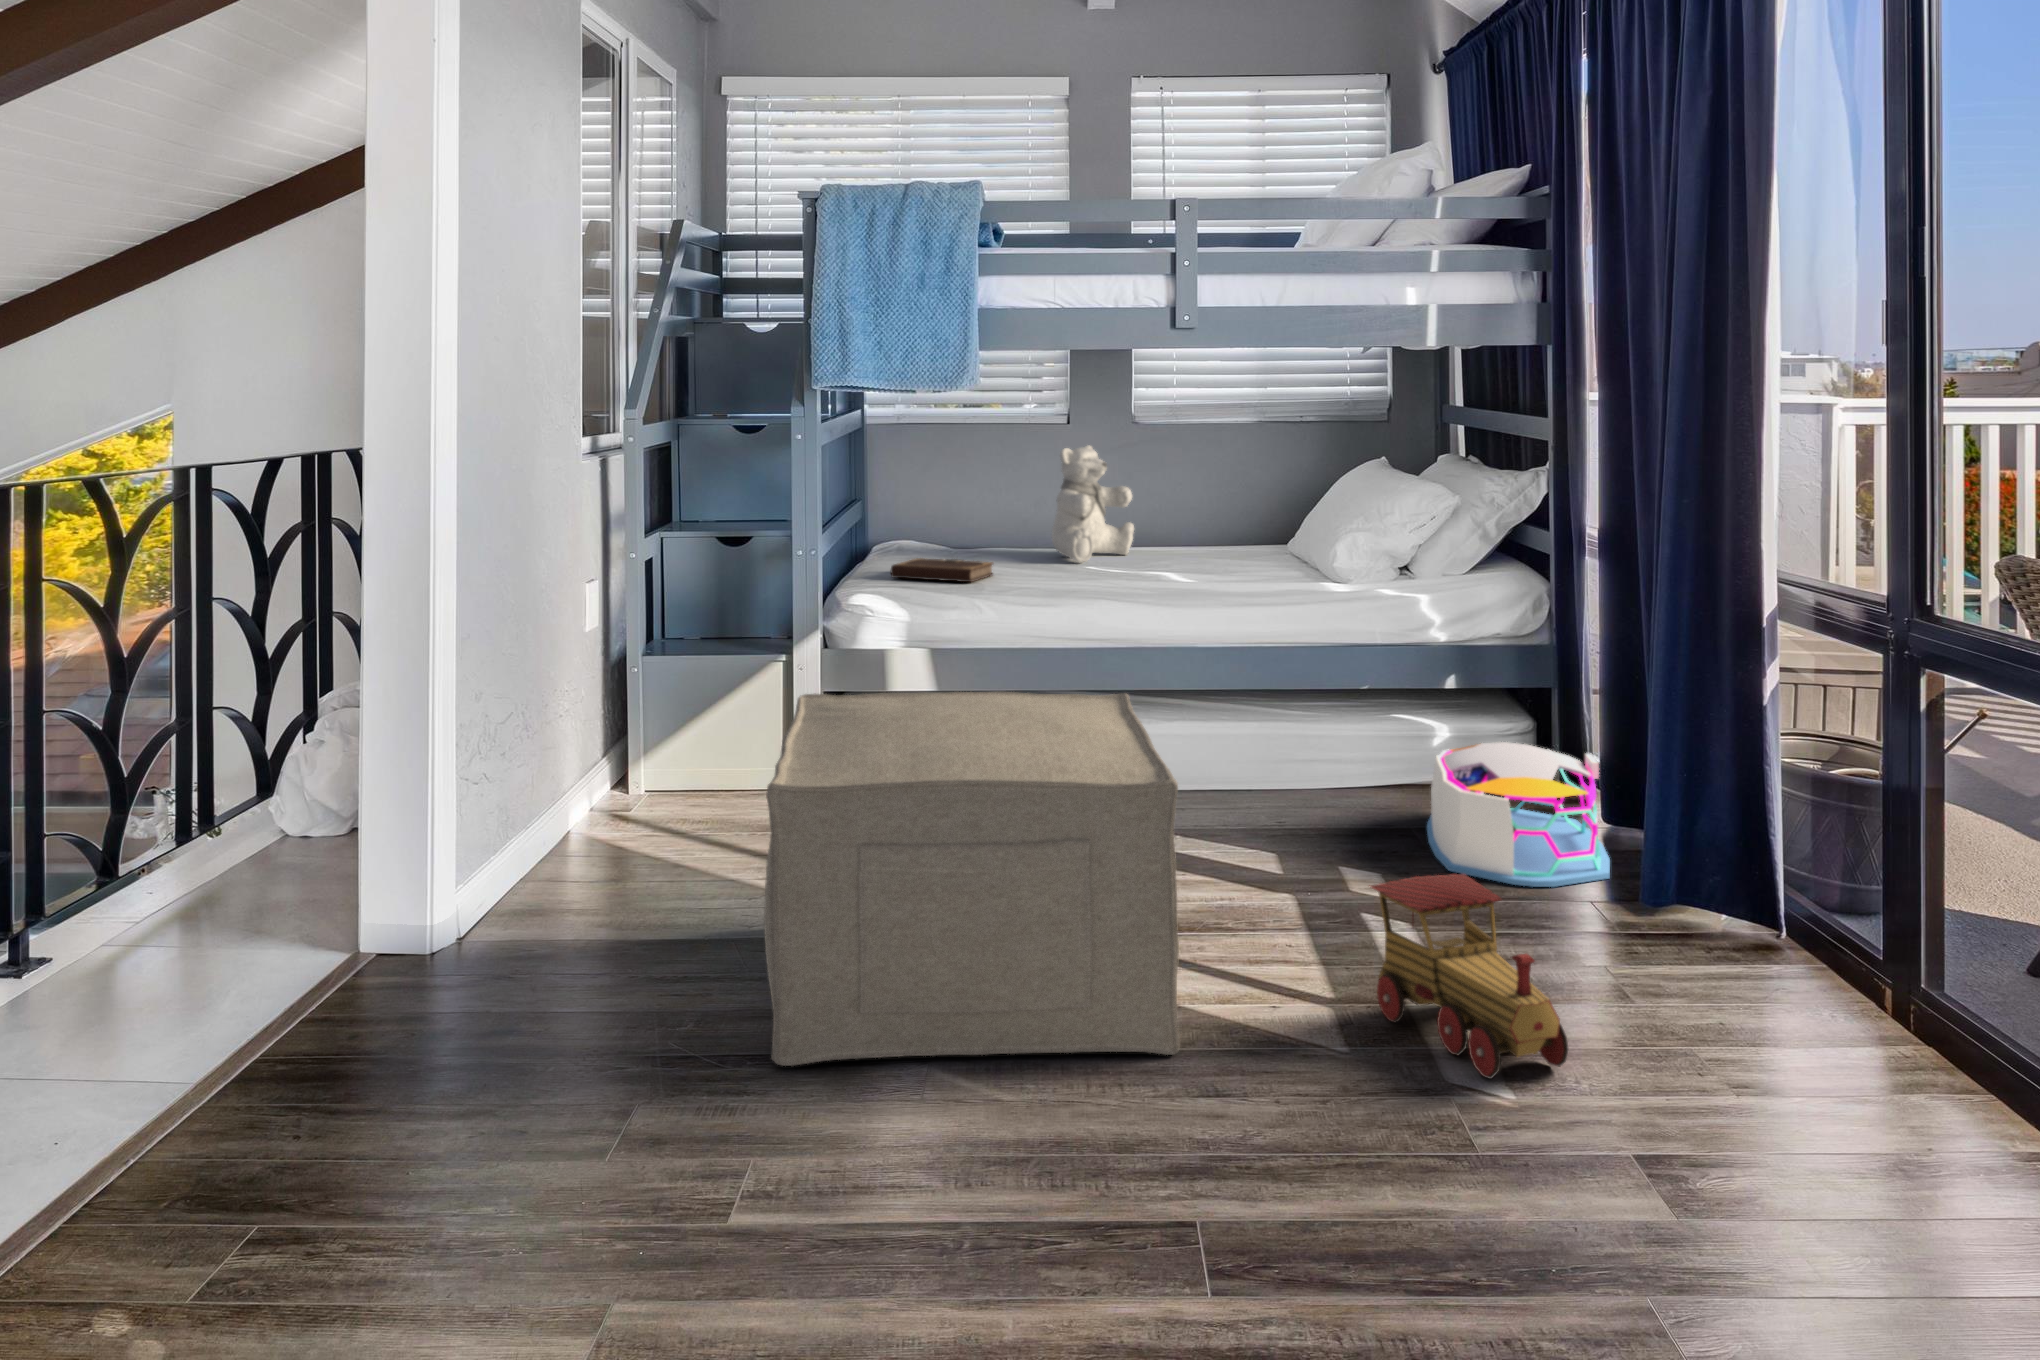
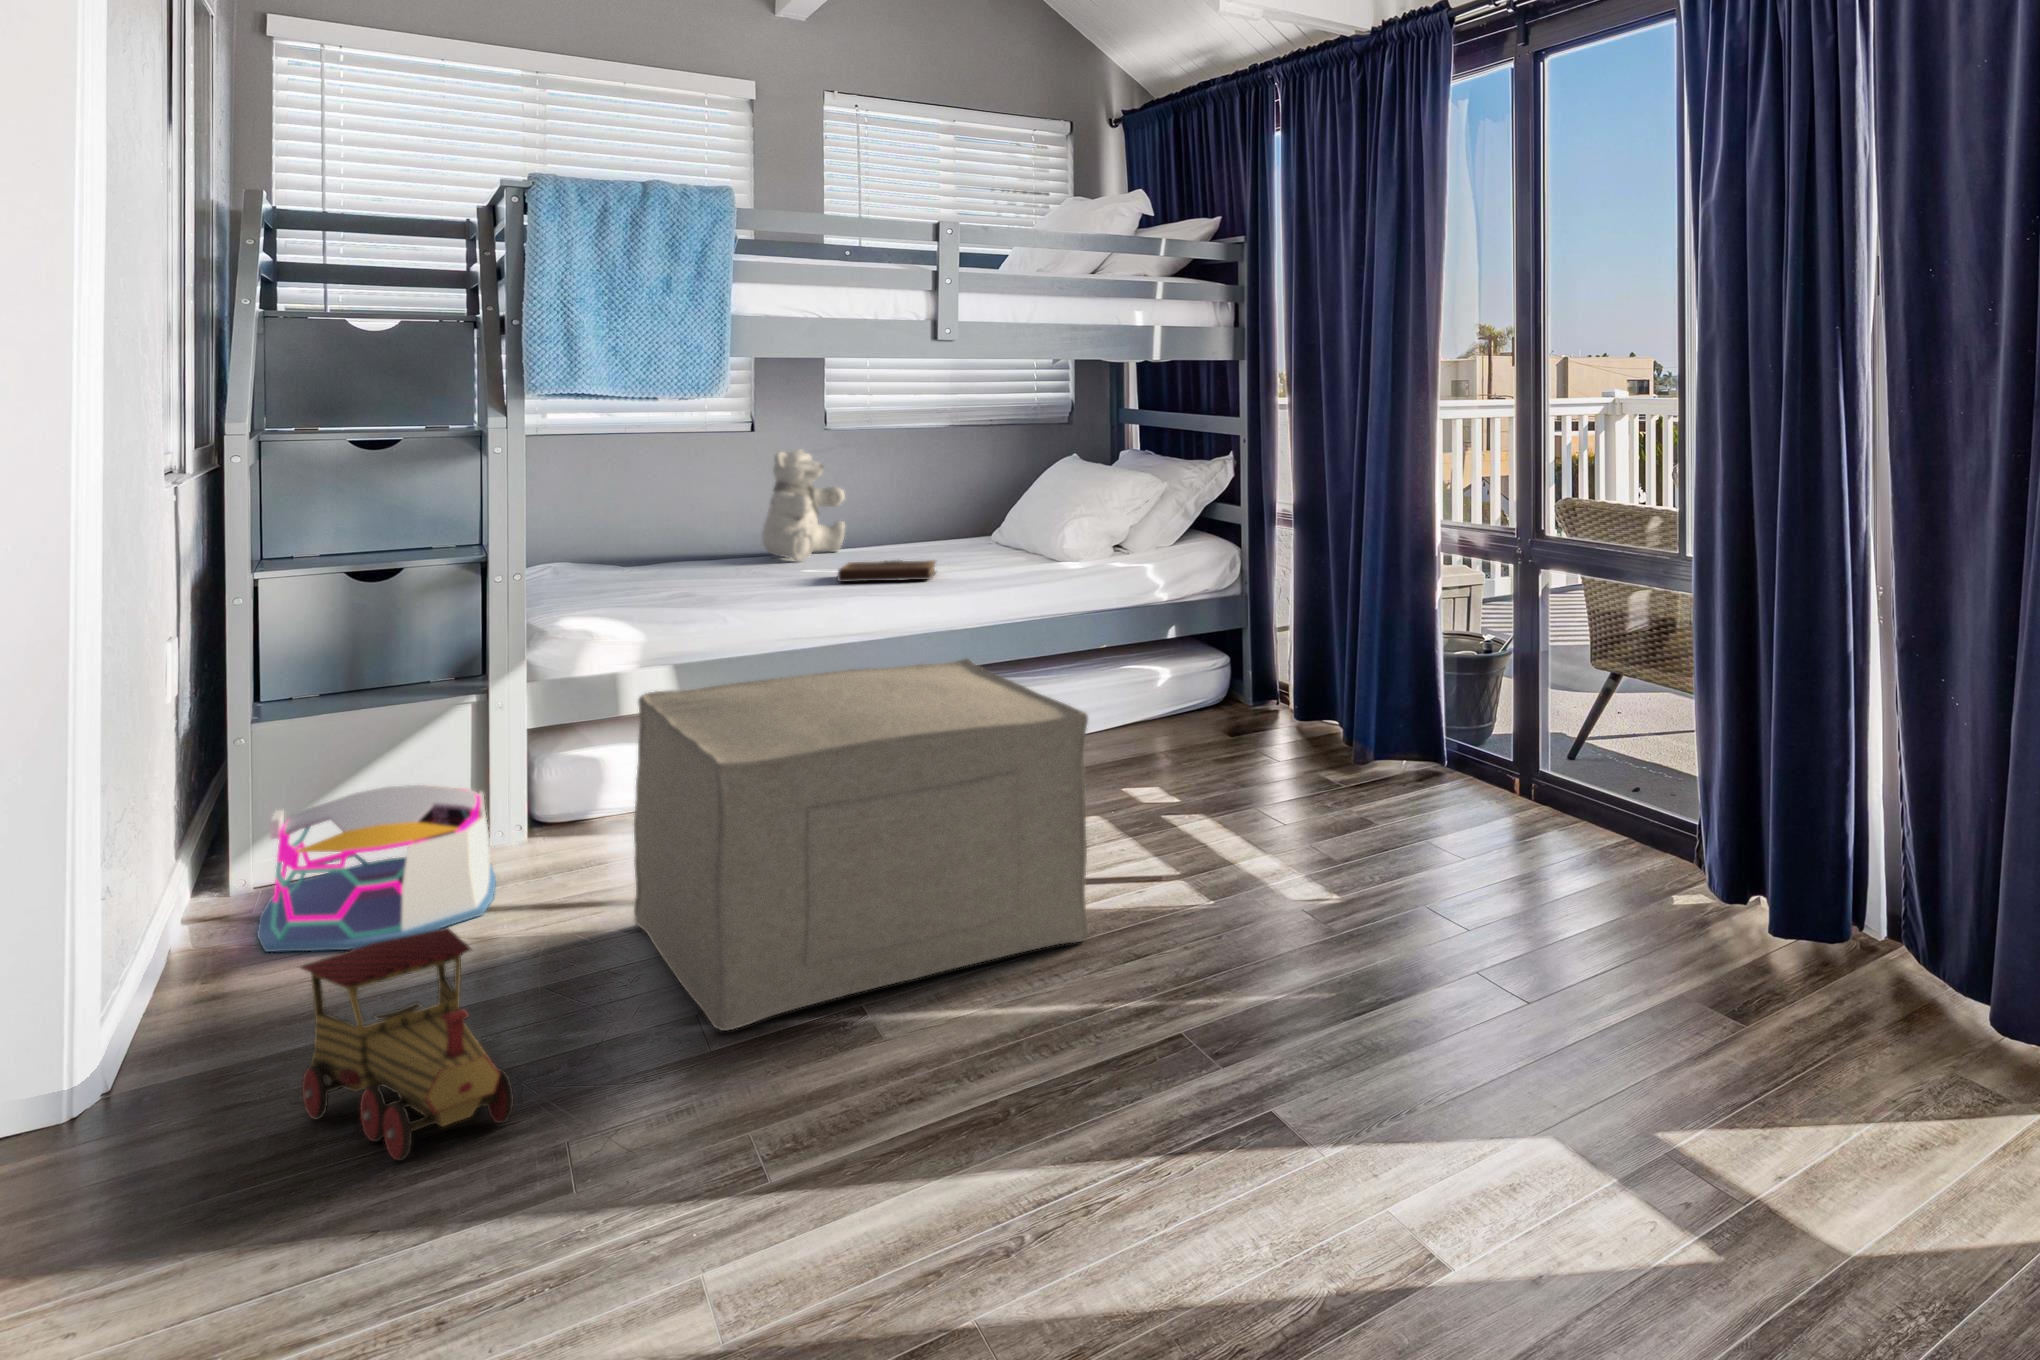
notebook: present [891,558,993,582] -> present [838,560,936,582]
storage bin: present [1427,742,1610,887] -> present [257,785,496,952]
toy train: present [1369,874,1568,1079] -> present [297,927,514,1161]

